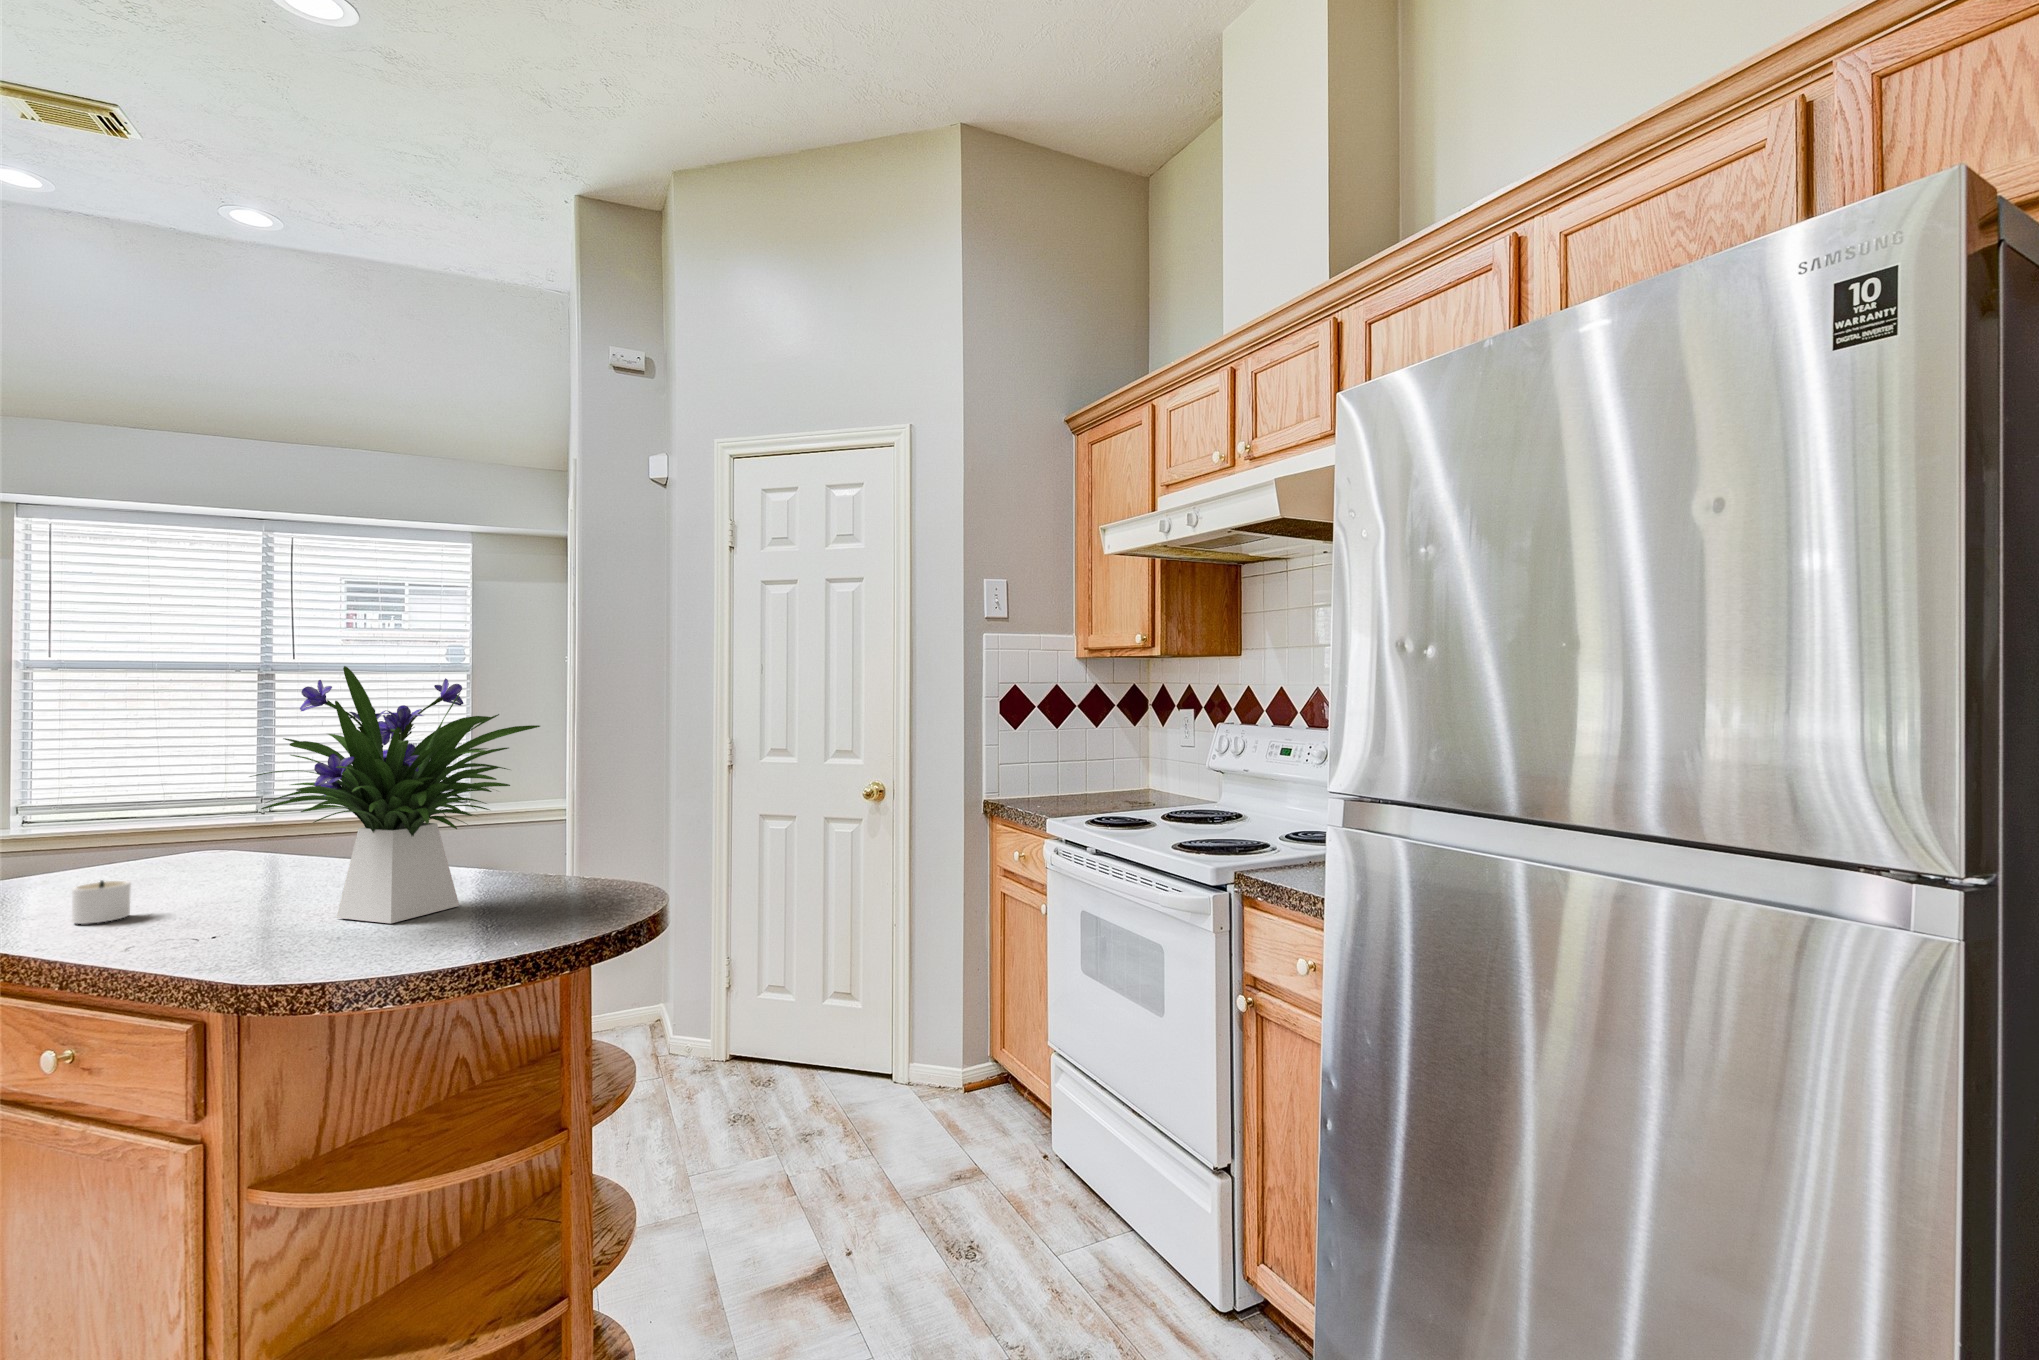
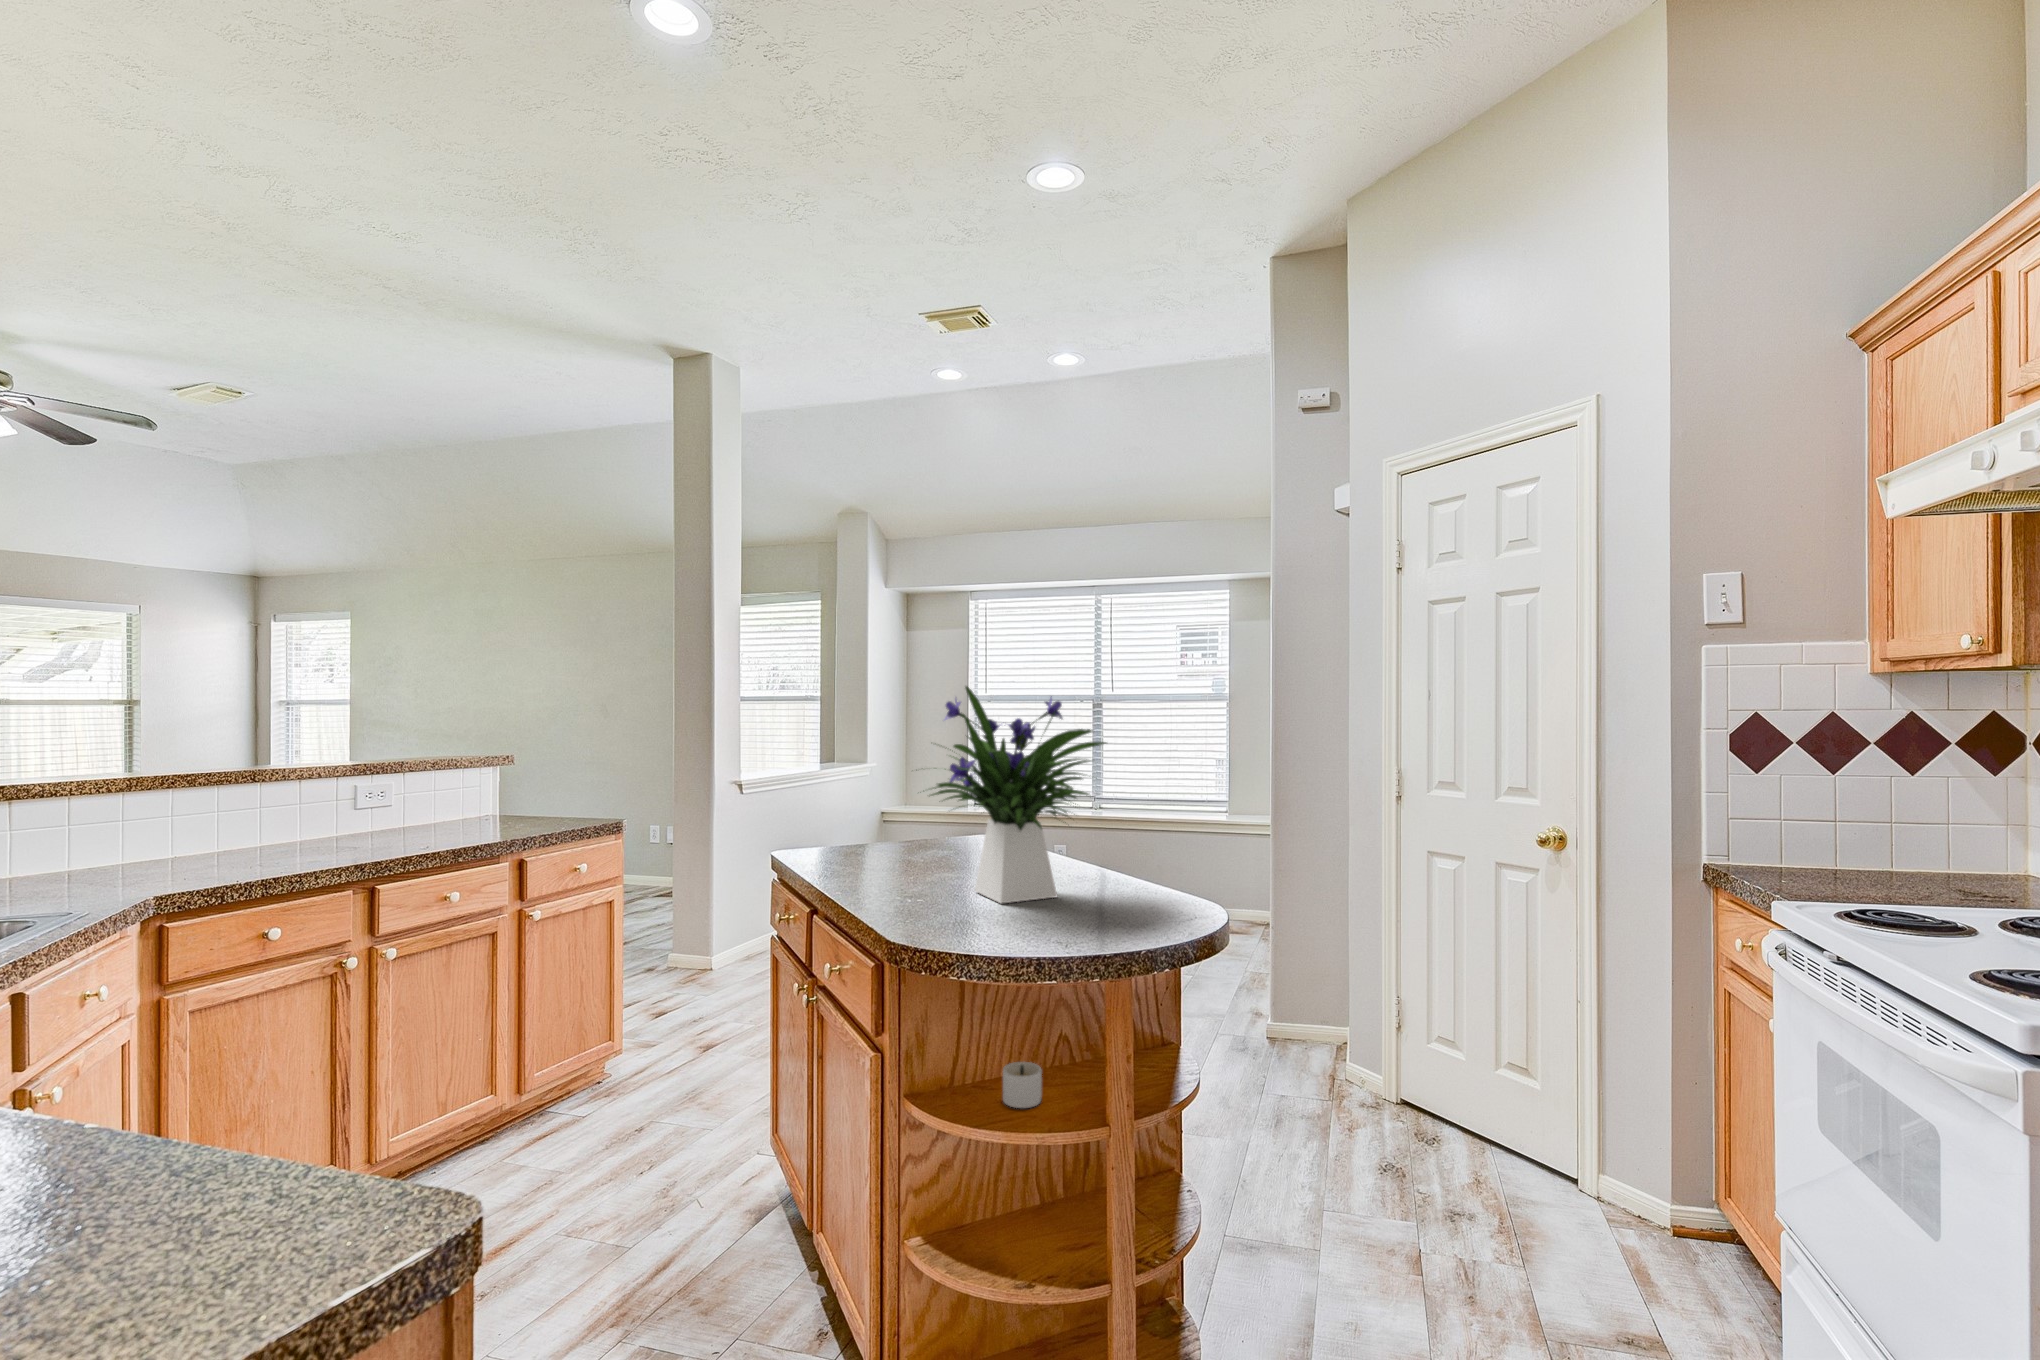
candle: present [72,881,131,924] -> present [1003,1062,1042,1108]

